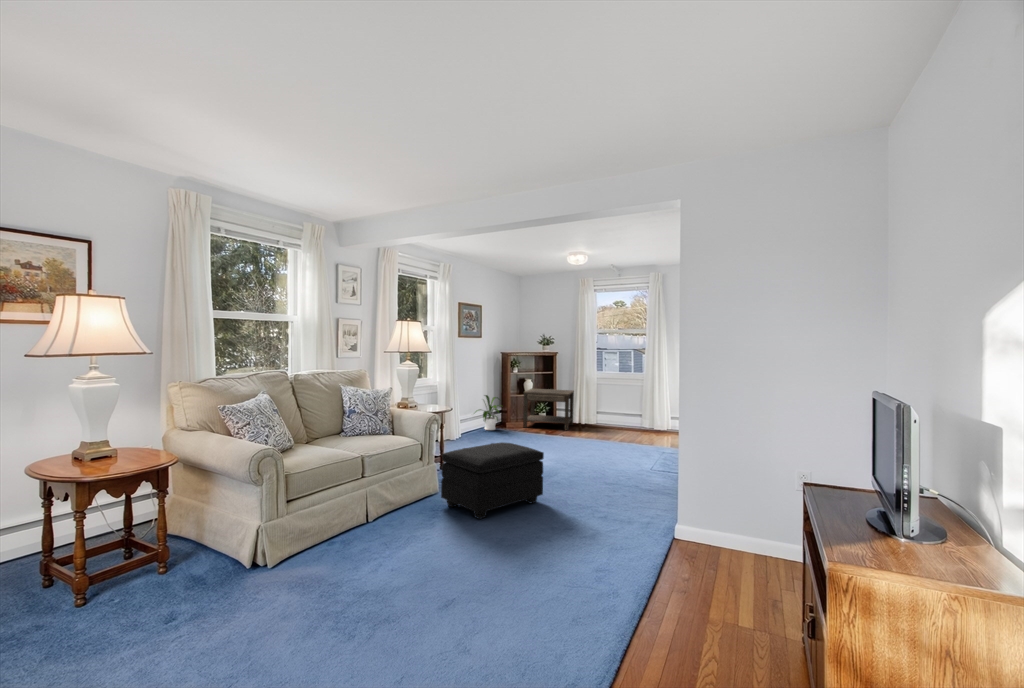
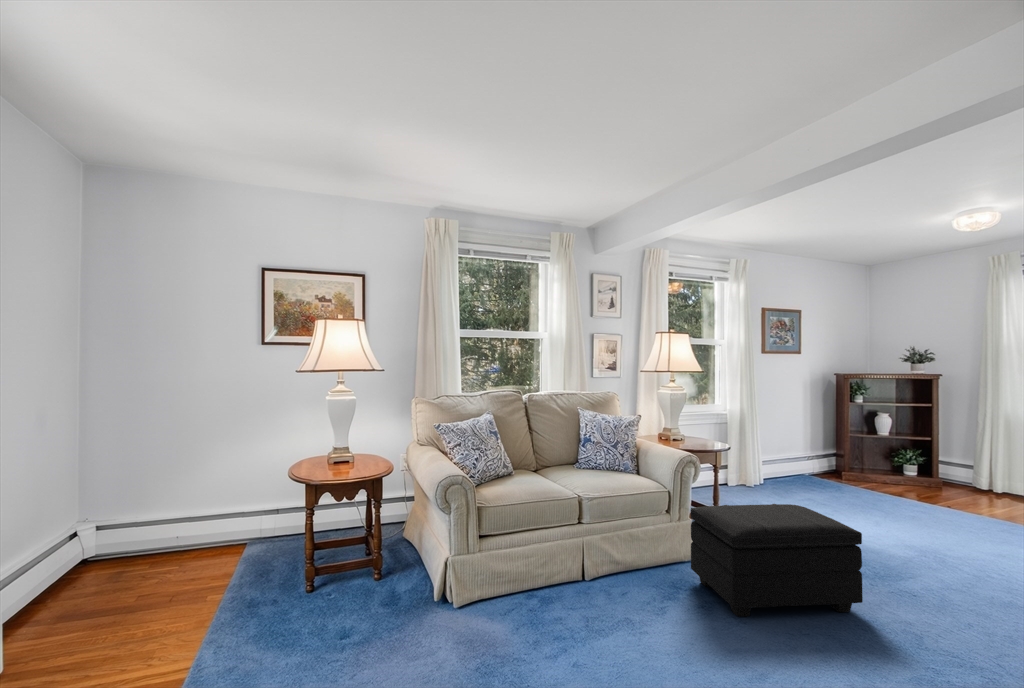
side table: present [523,389,574,430] -> none [872,426,972,497]
house plant: present [477,395,499,430] -> none [786,431,839,481]

